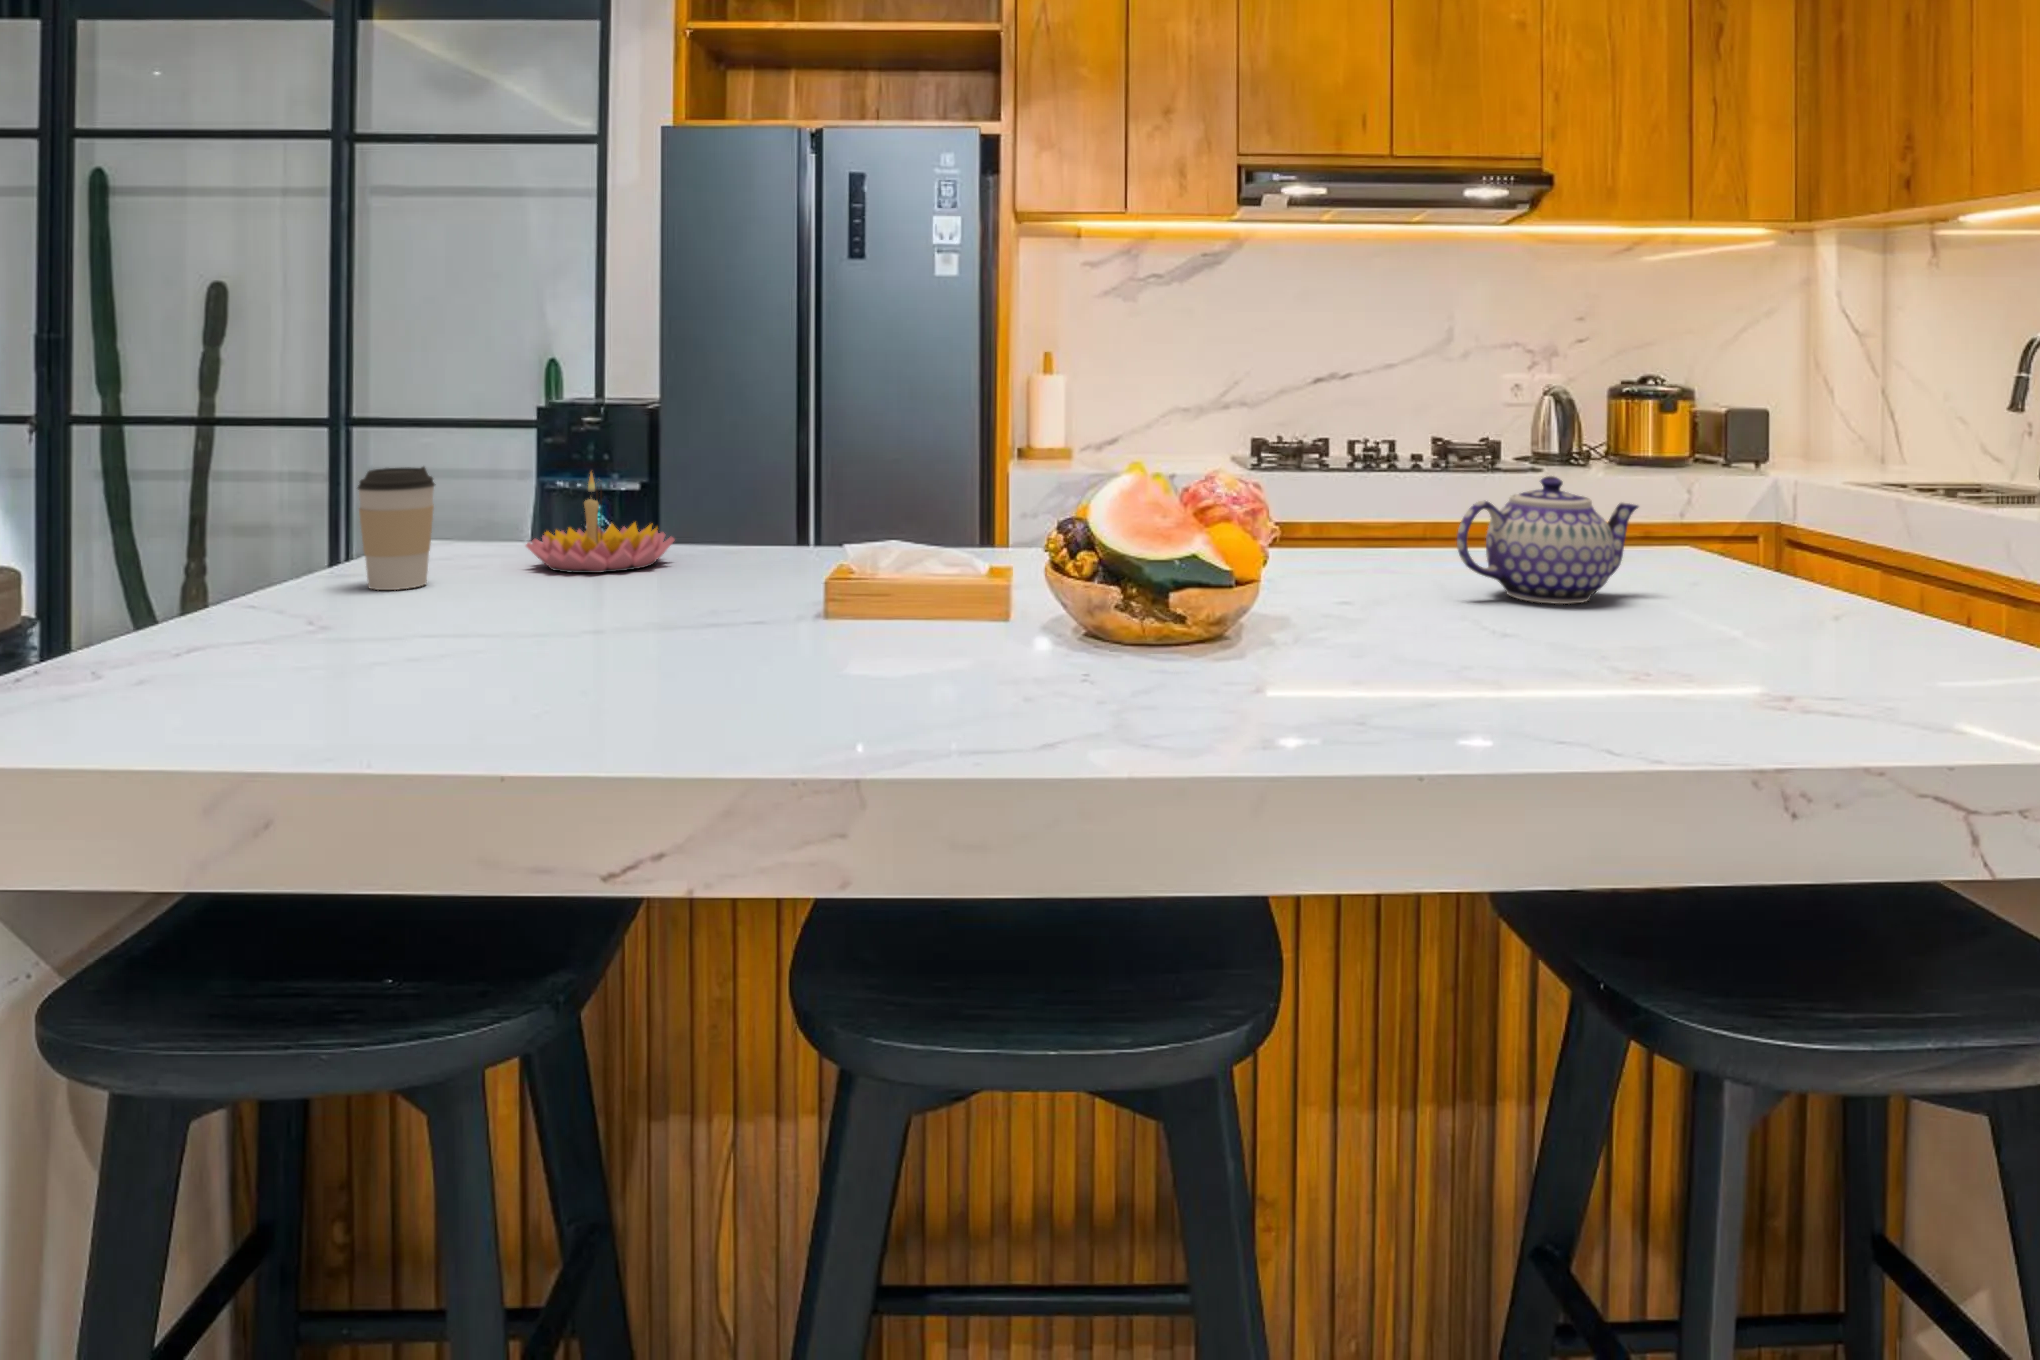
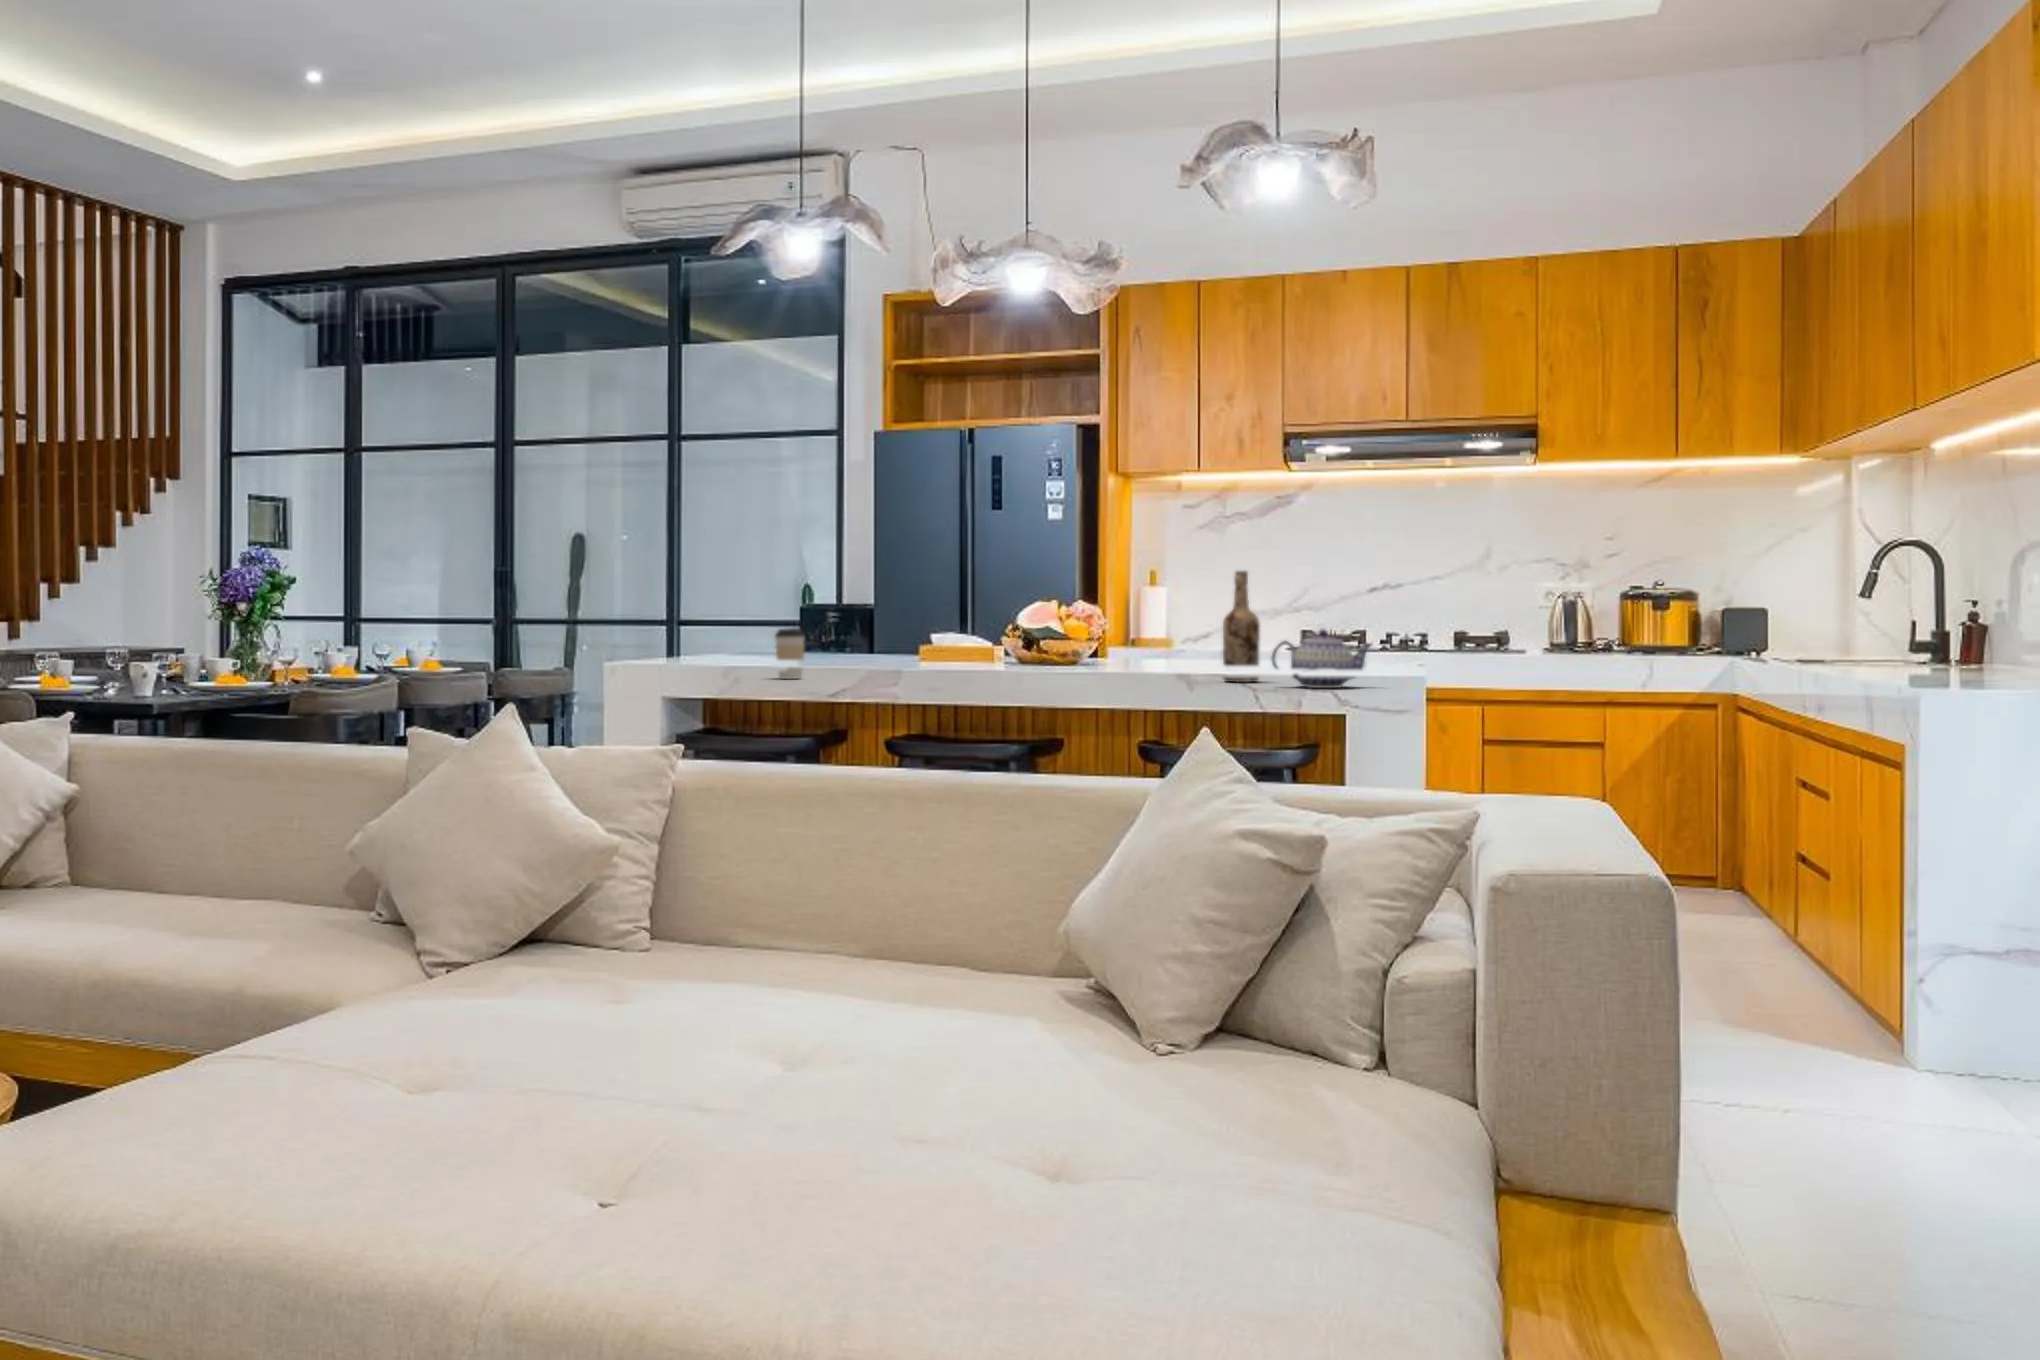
wine bottle: none [1318,351,1389,578] -> present [1223,571,1260,682]
candle holder: present [526,473,674,573] -> none [838,632,905,677]

